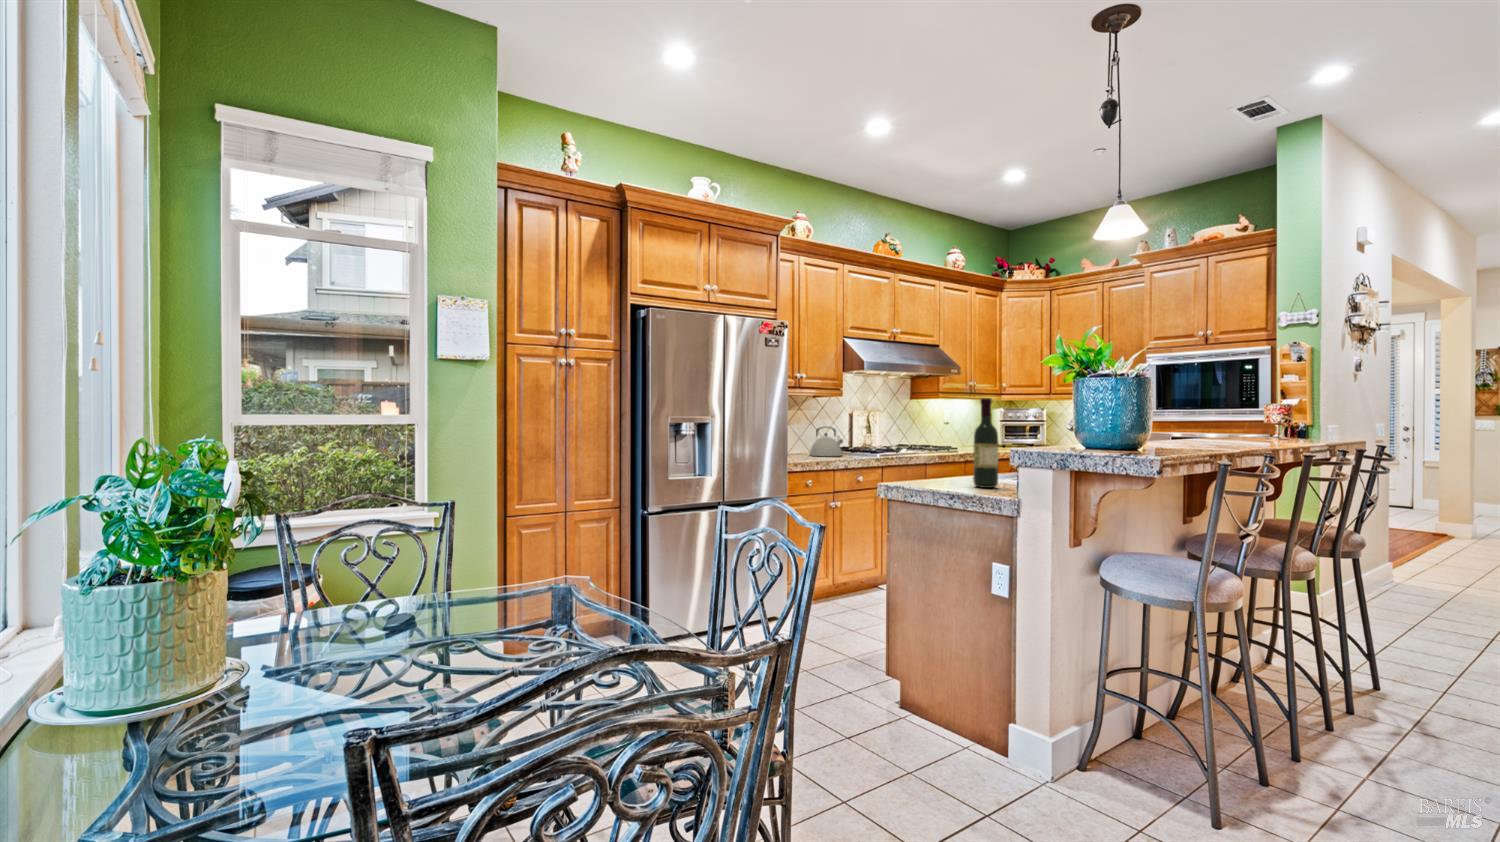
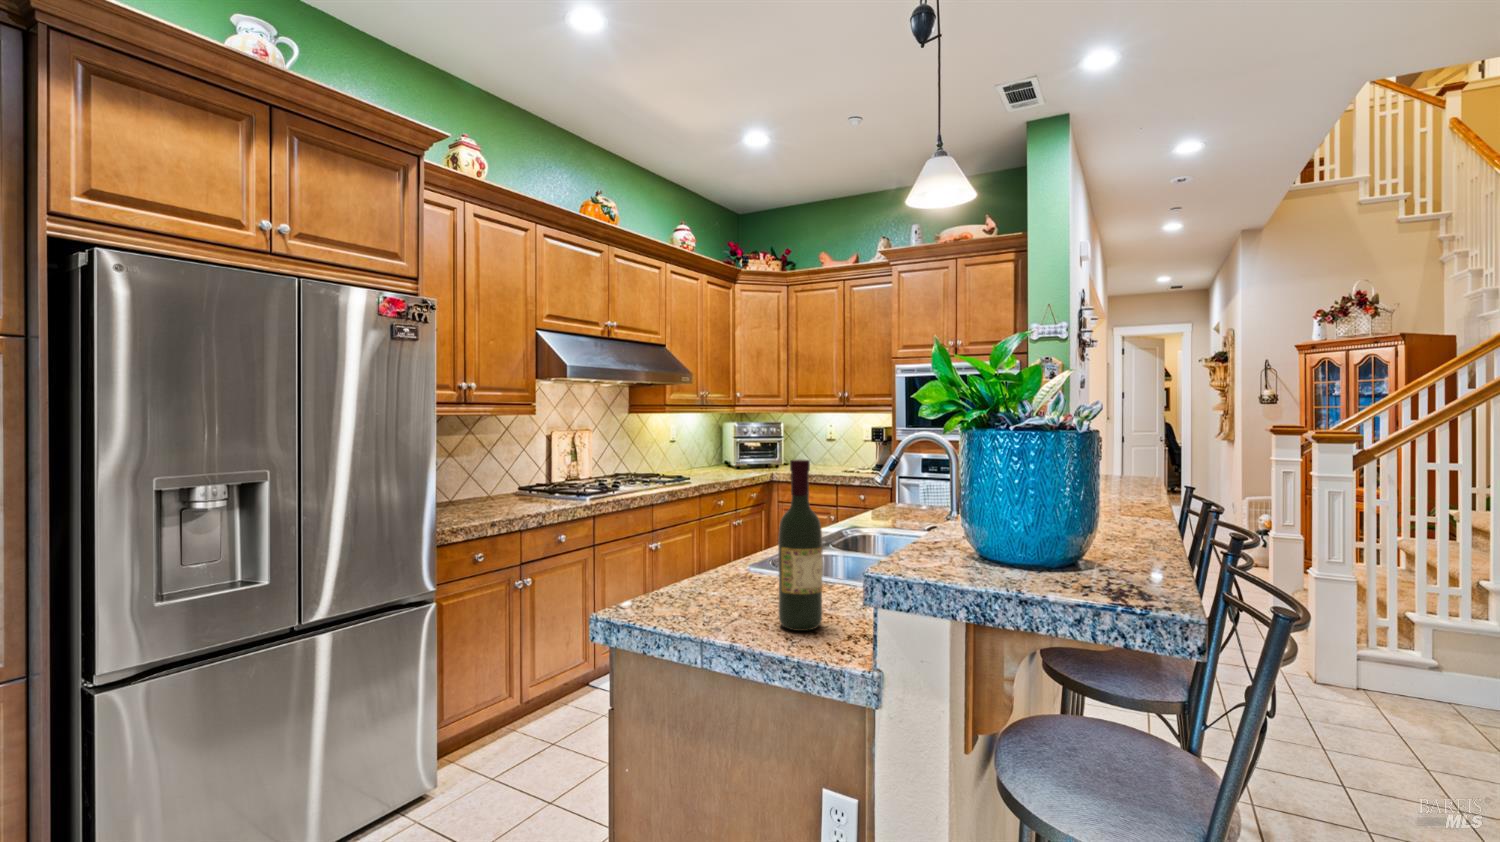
kettle: present [810,427,843,456] -> none [483,463,536,509]

